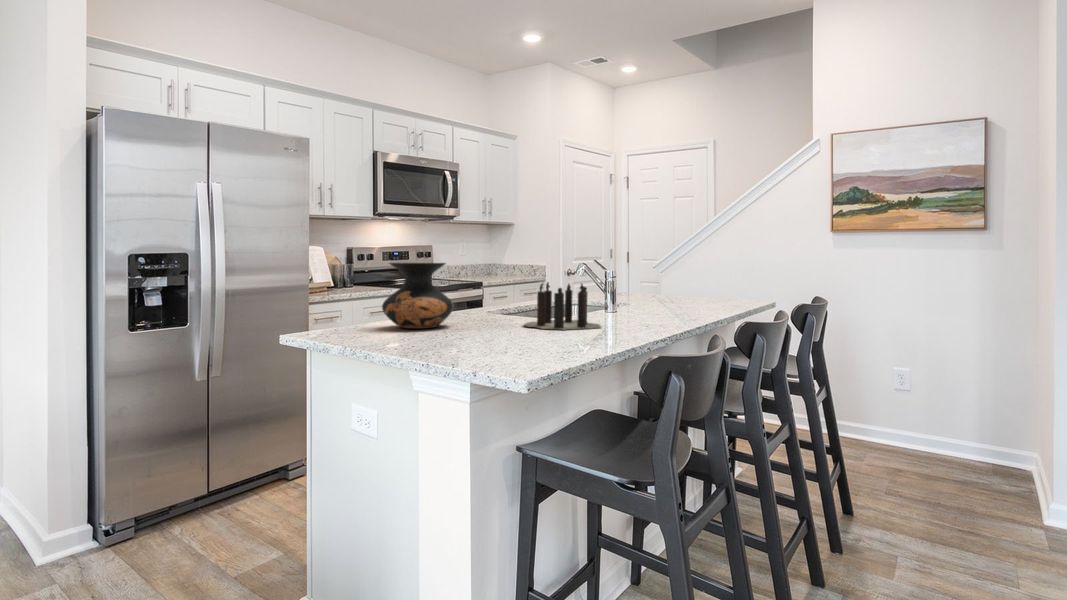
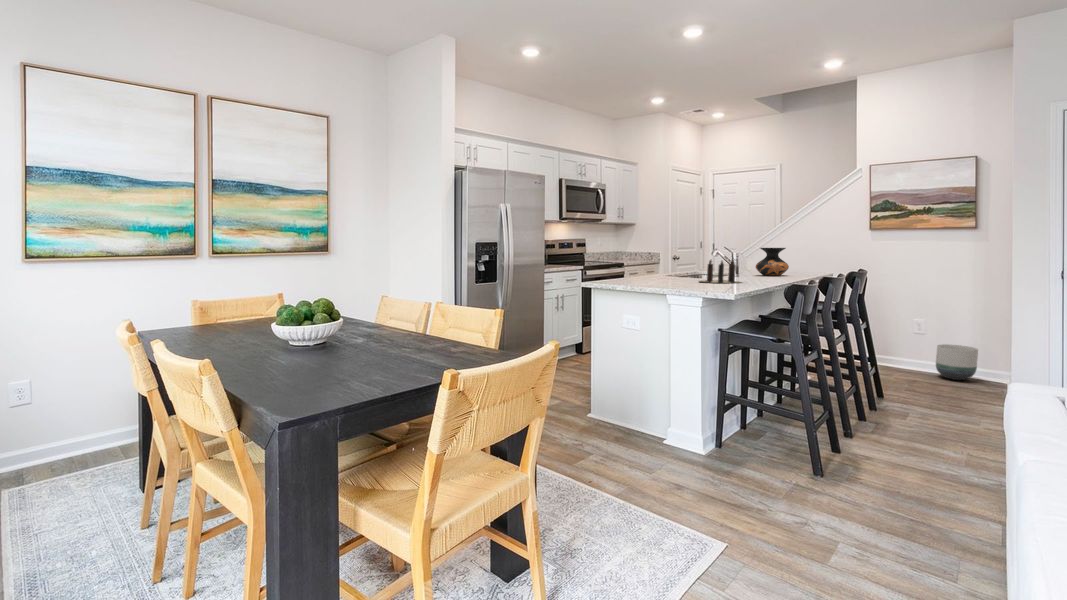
vase: present [382,263,454,329] -> present [756,248,789,276]
planter: none [933,410,996,468] -> present [936,344,978,380]

